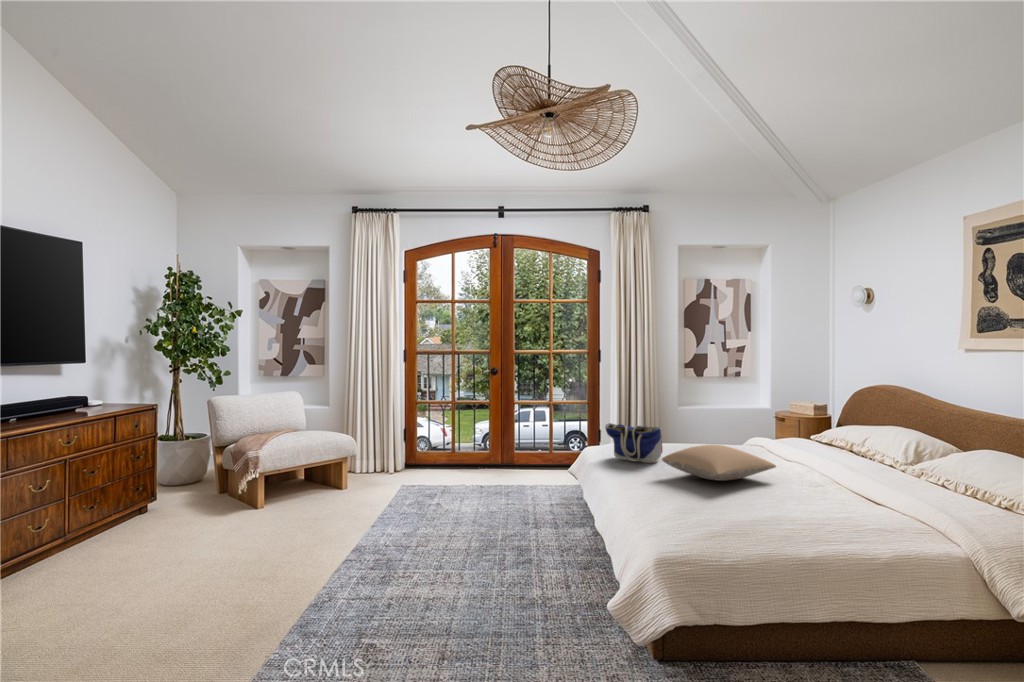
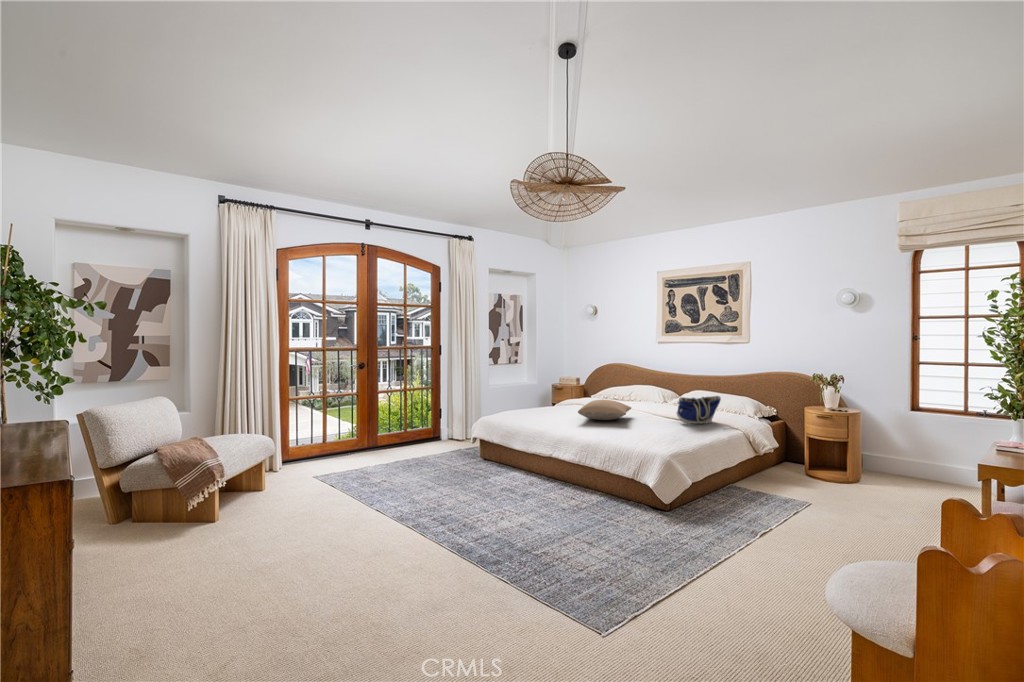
tote bag: present [605,423,663,463] -> present [676,396,721,424]

